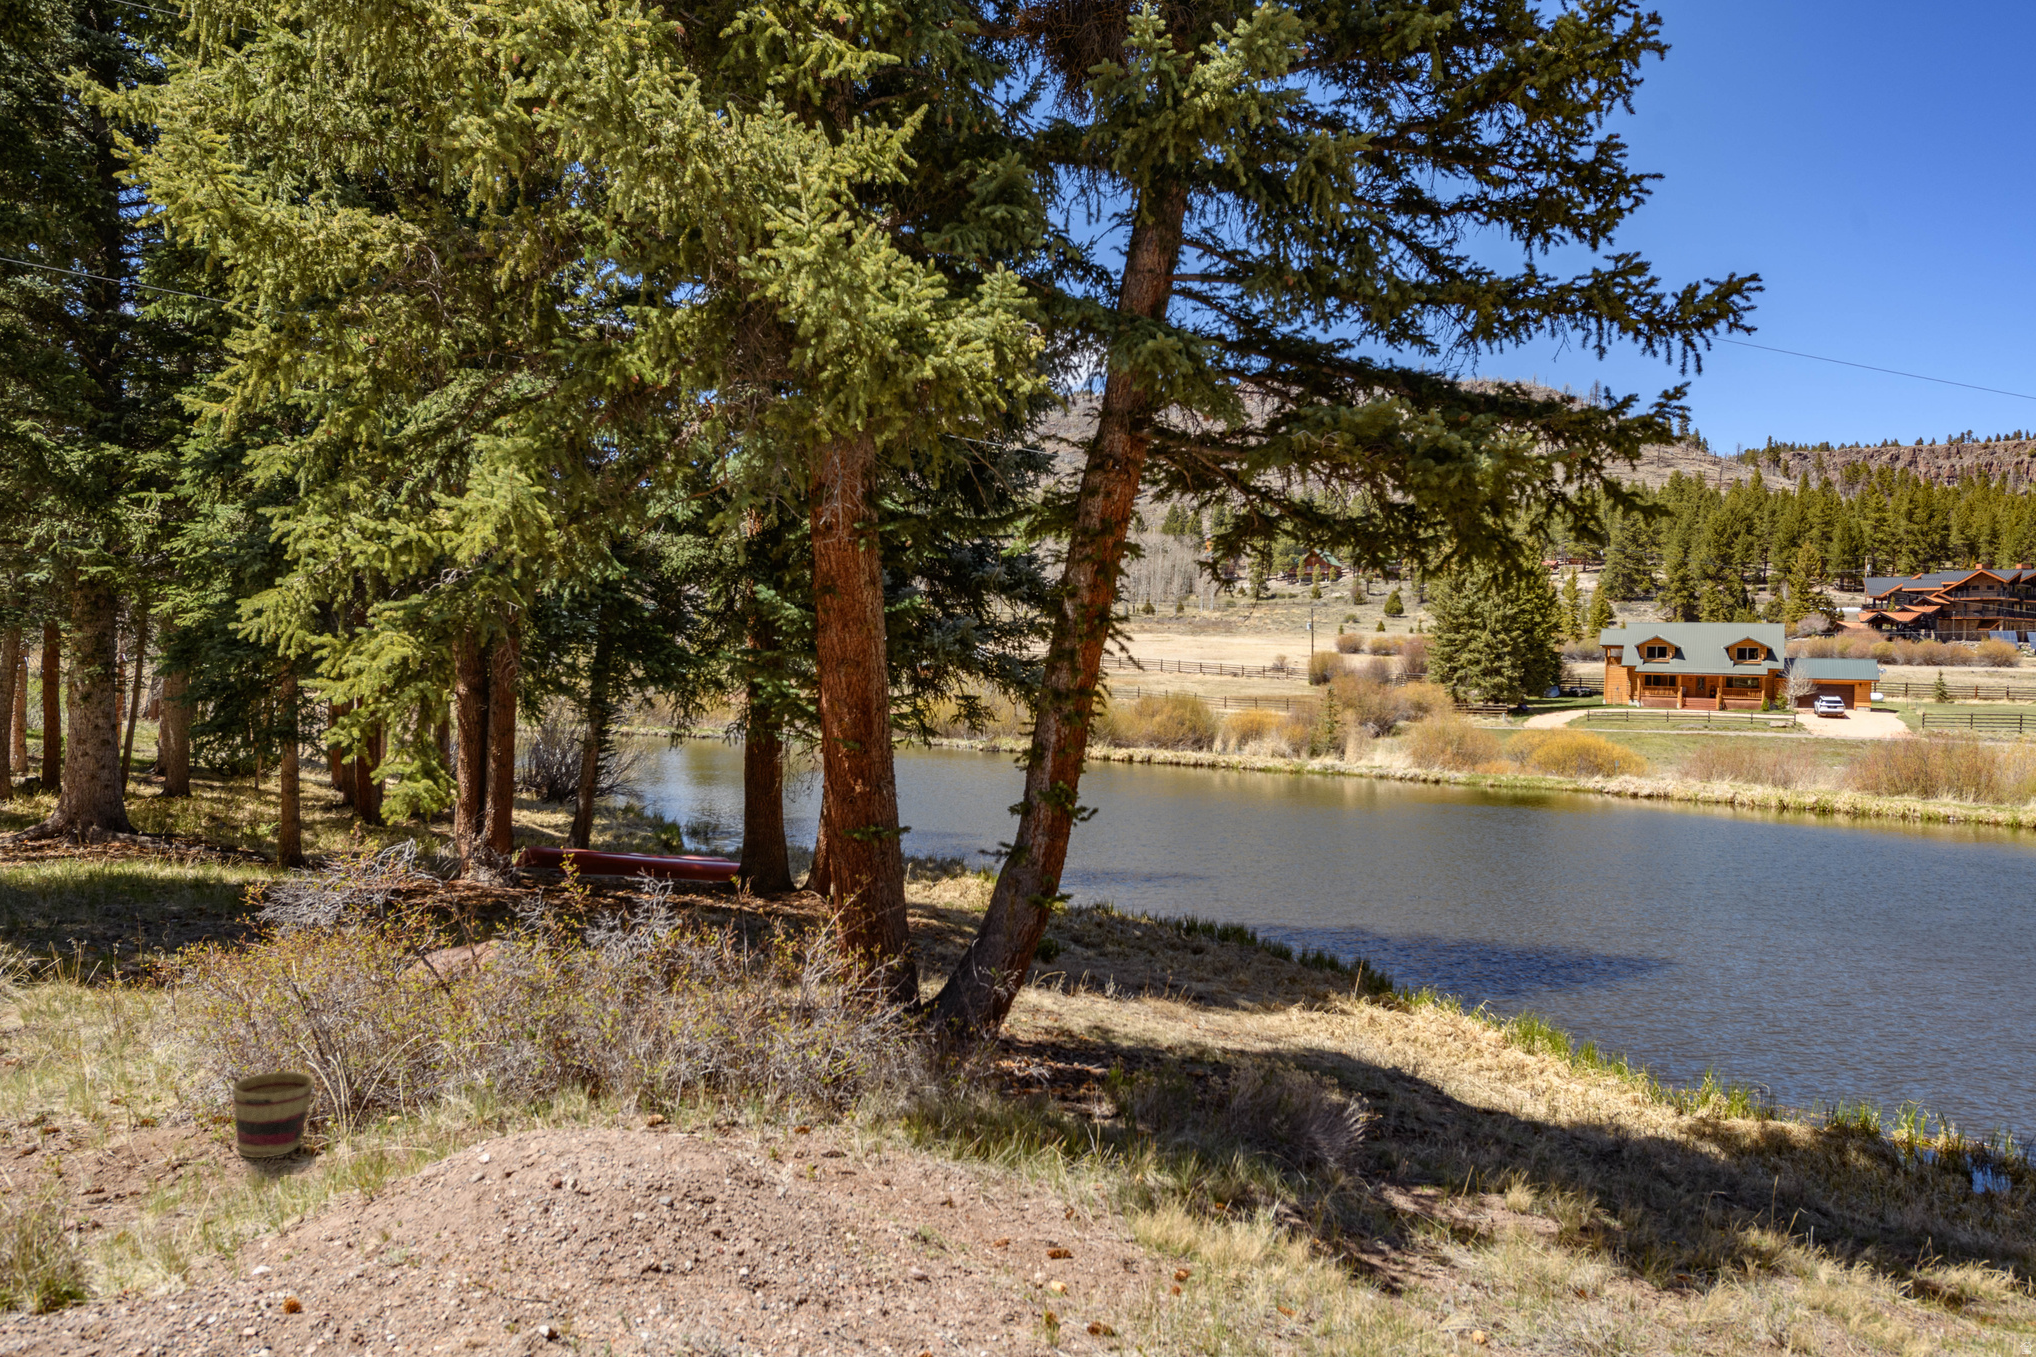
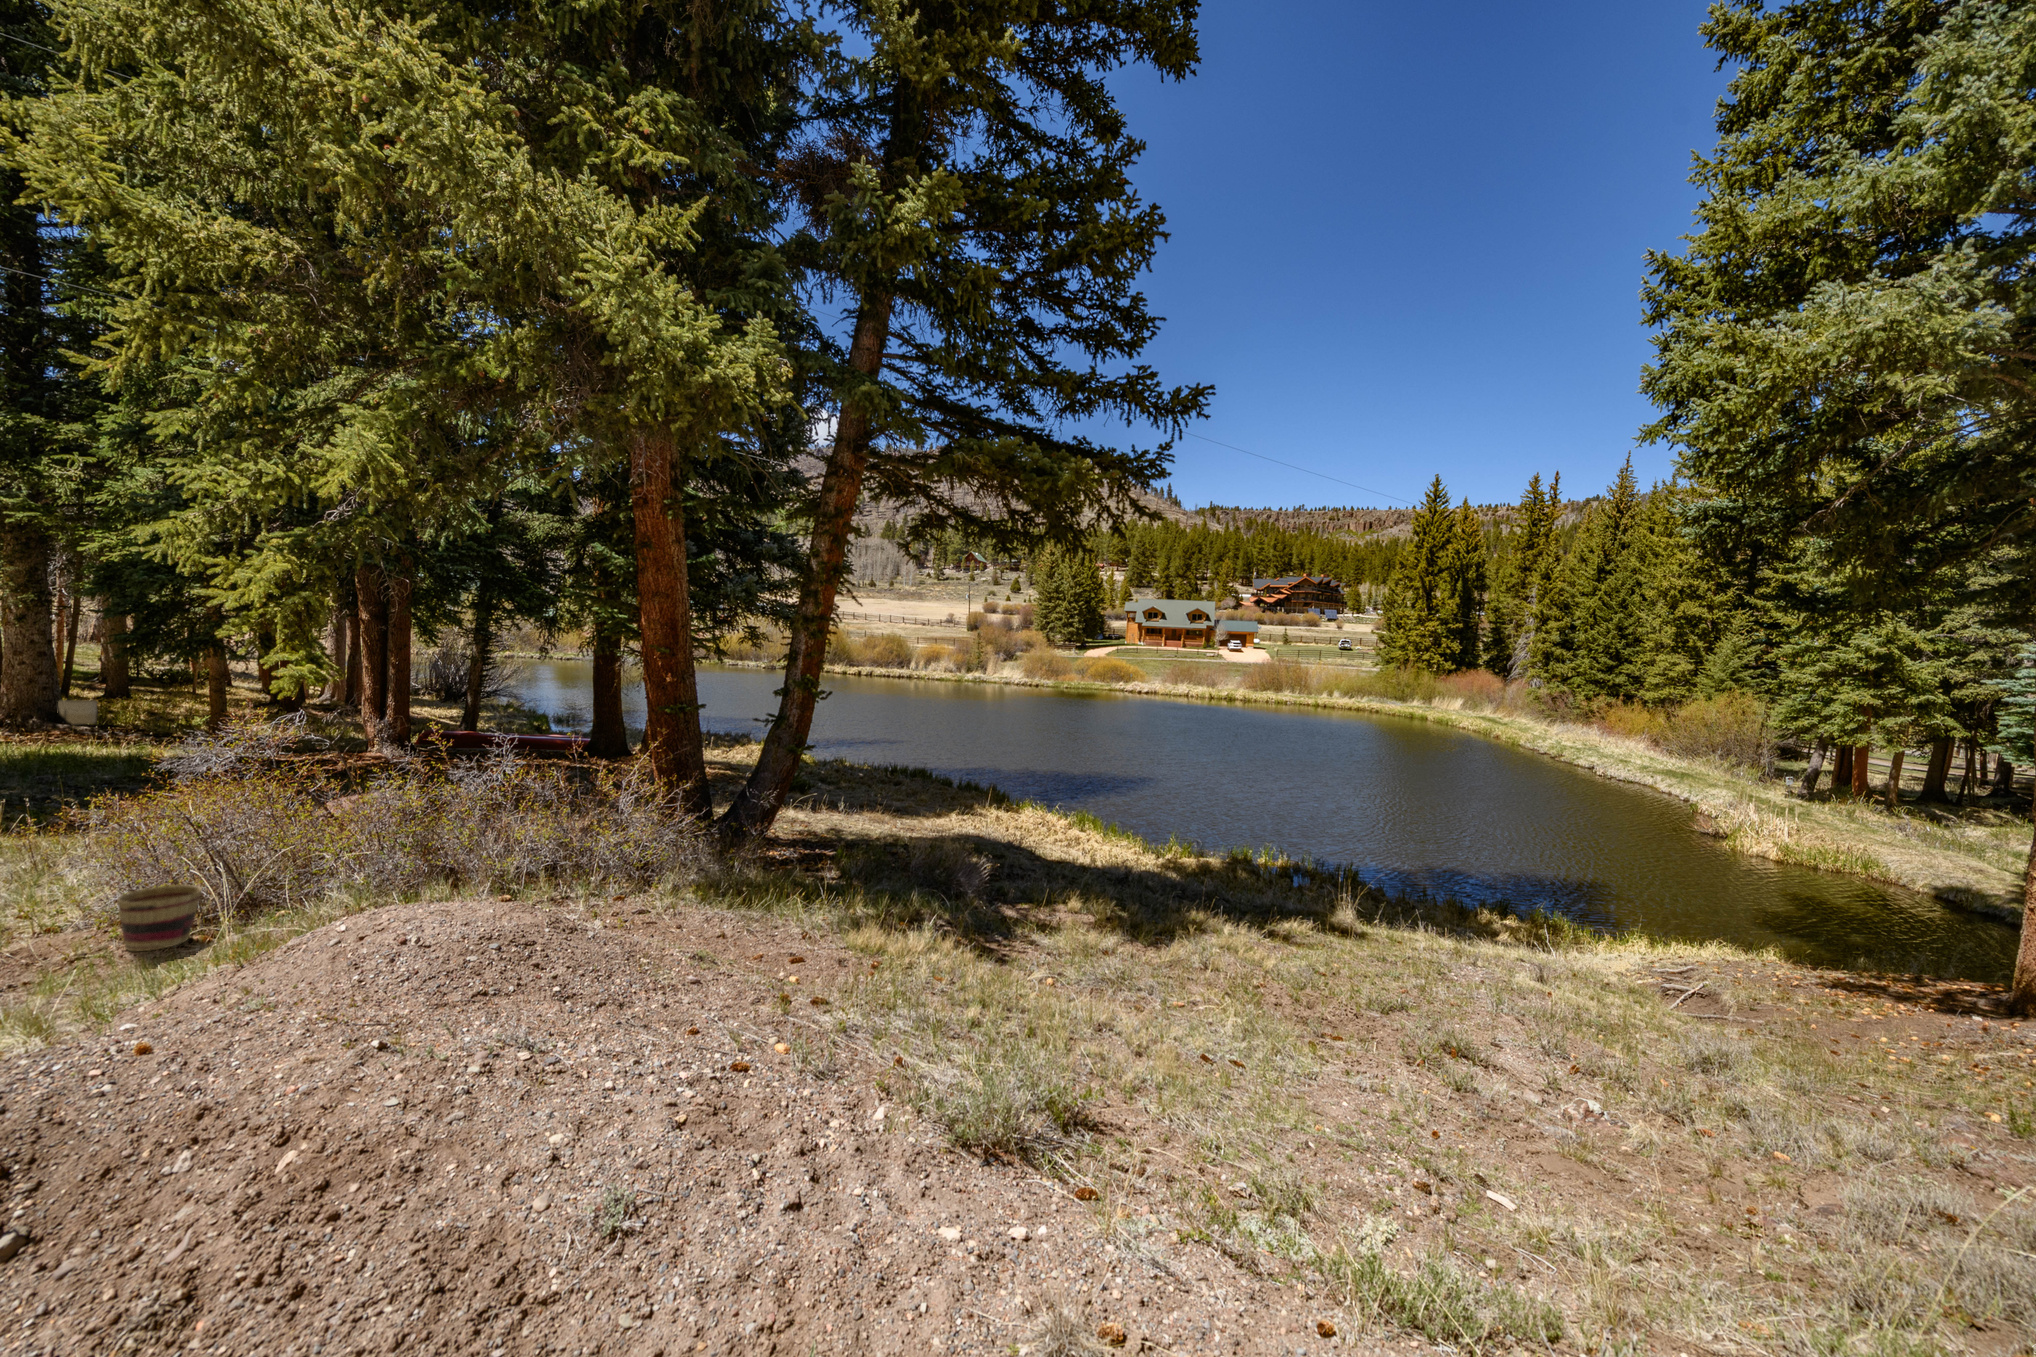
planter: none [117,798,156,842] -> present [58,700,98,730]

